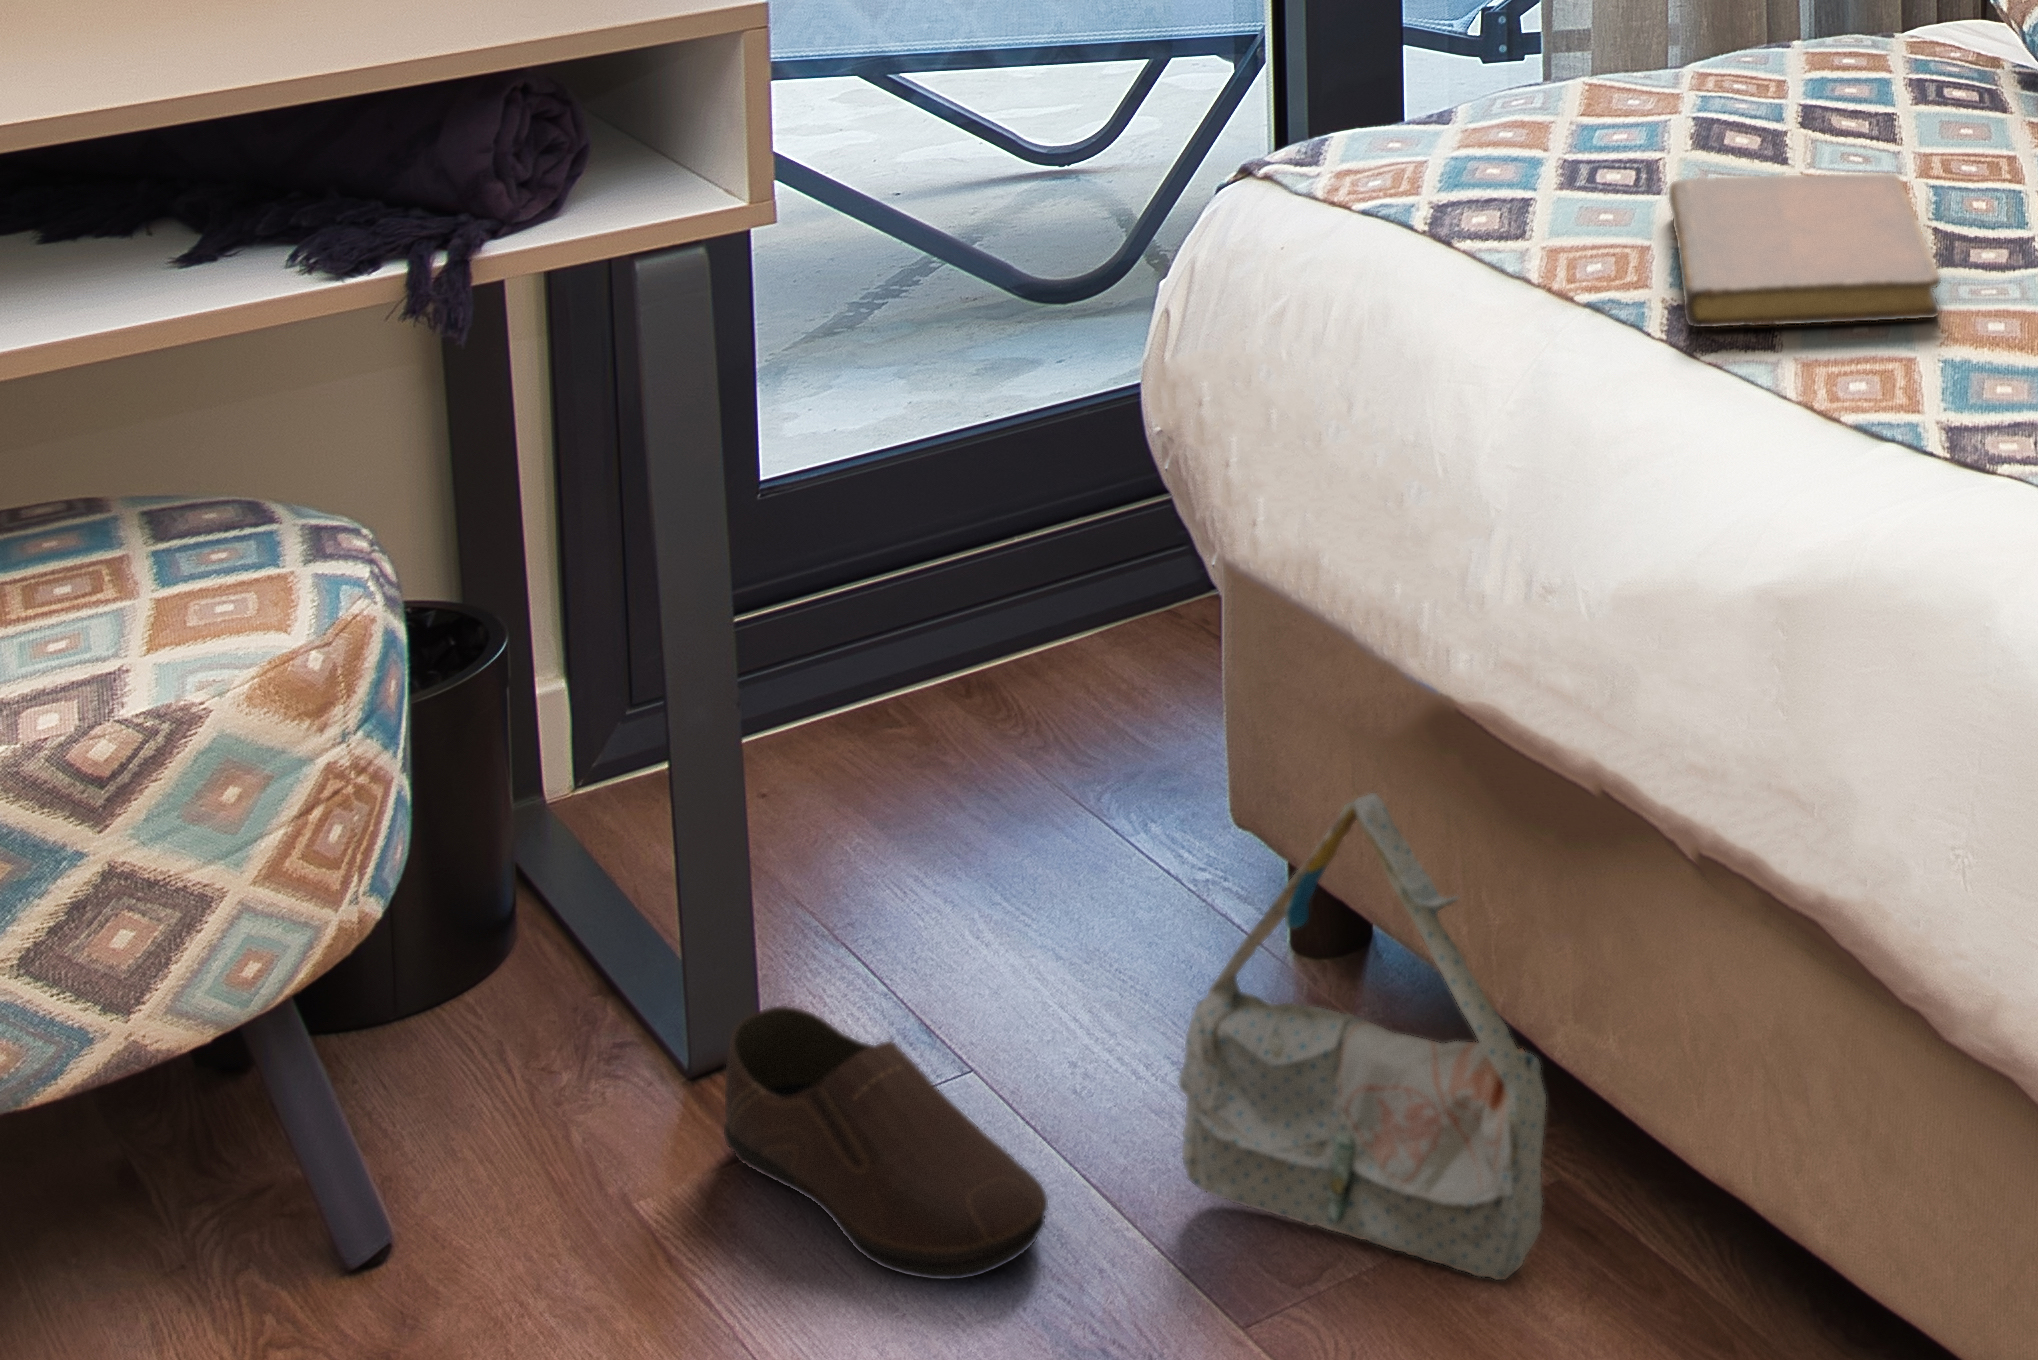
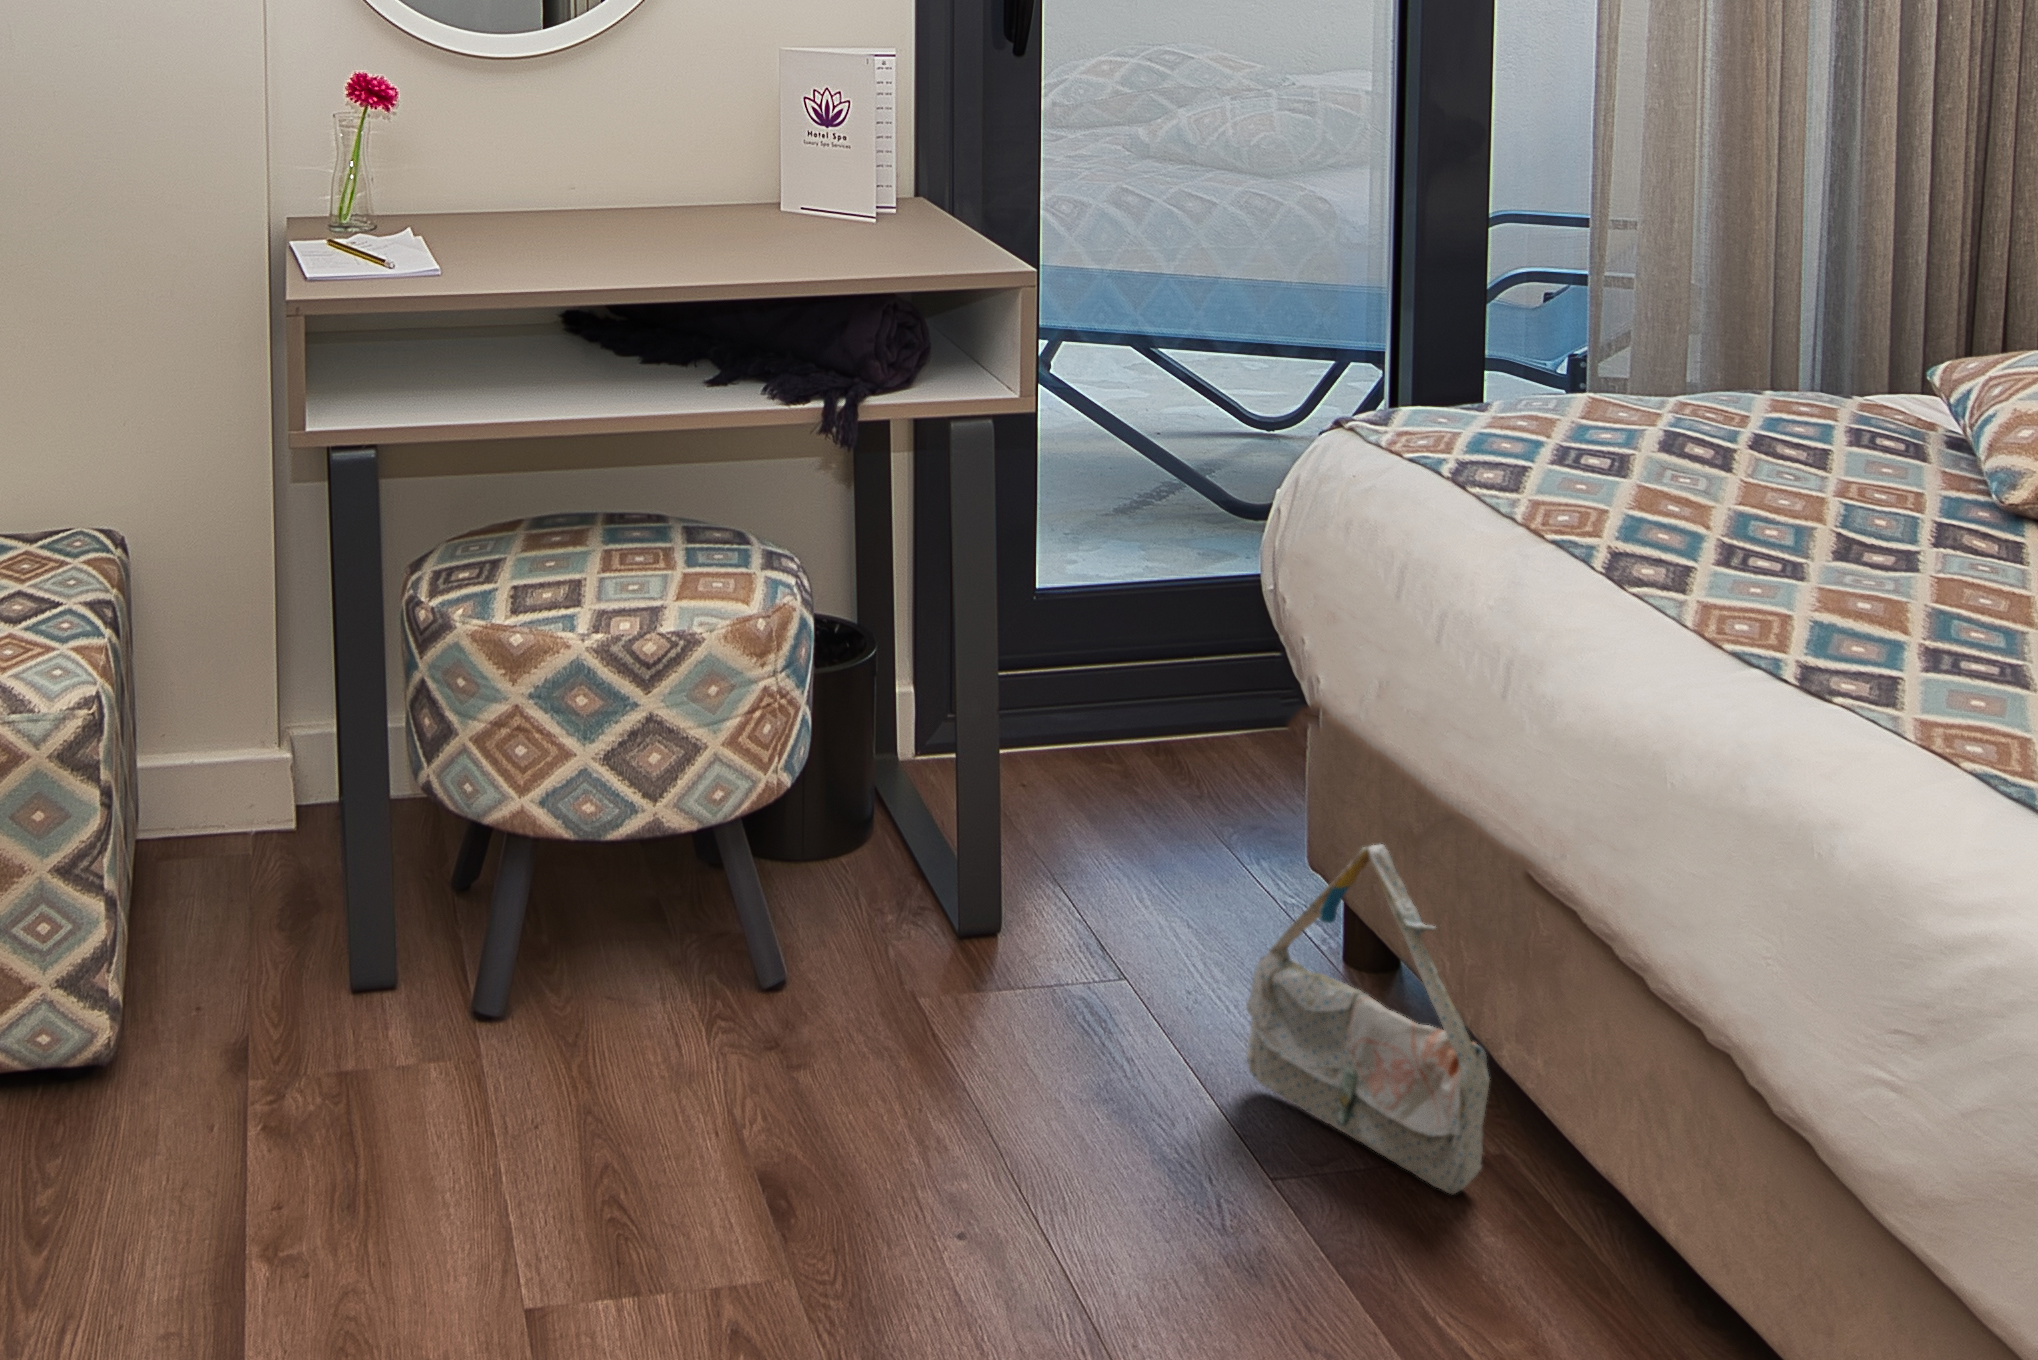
notebook: present [1669,173,1941,327] -> none [1619,469,1821,591]
shoe: present [724,1006,1048,1280] -> none [974,898,1159,1090]

